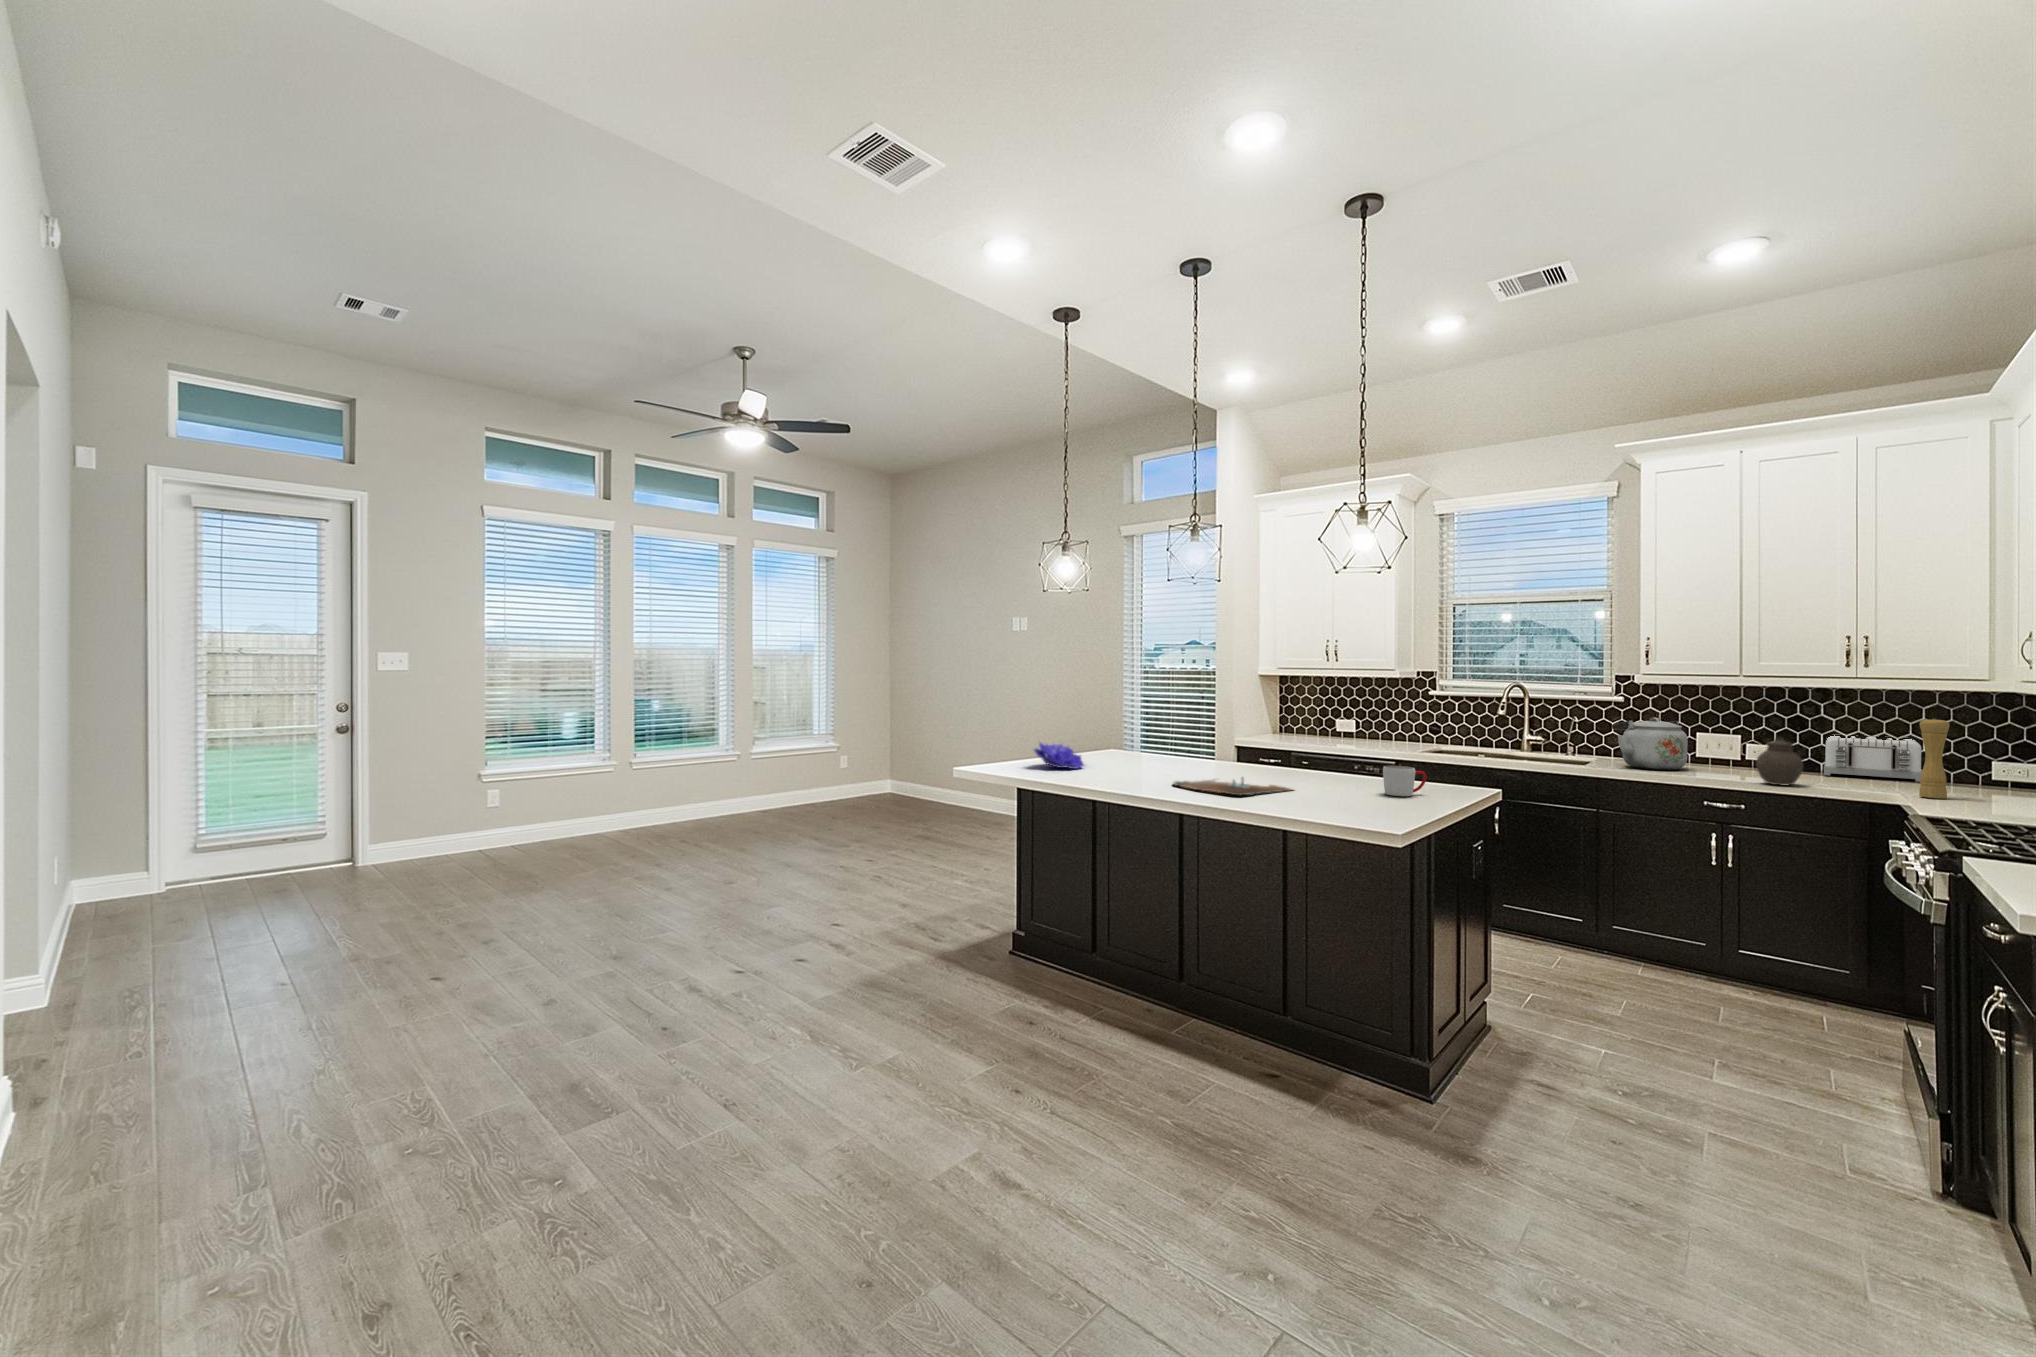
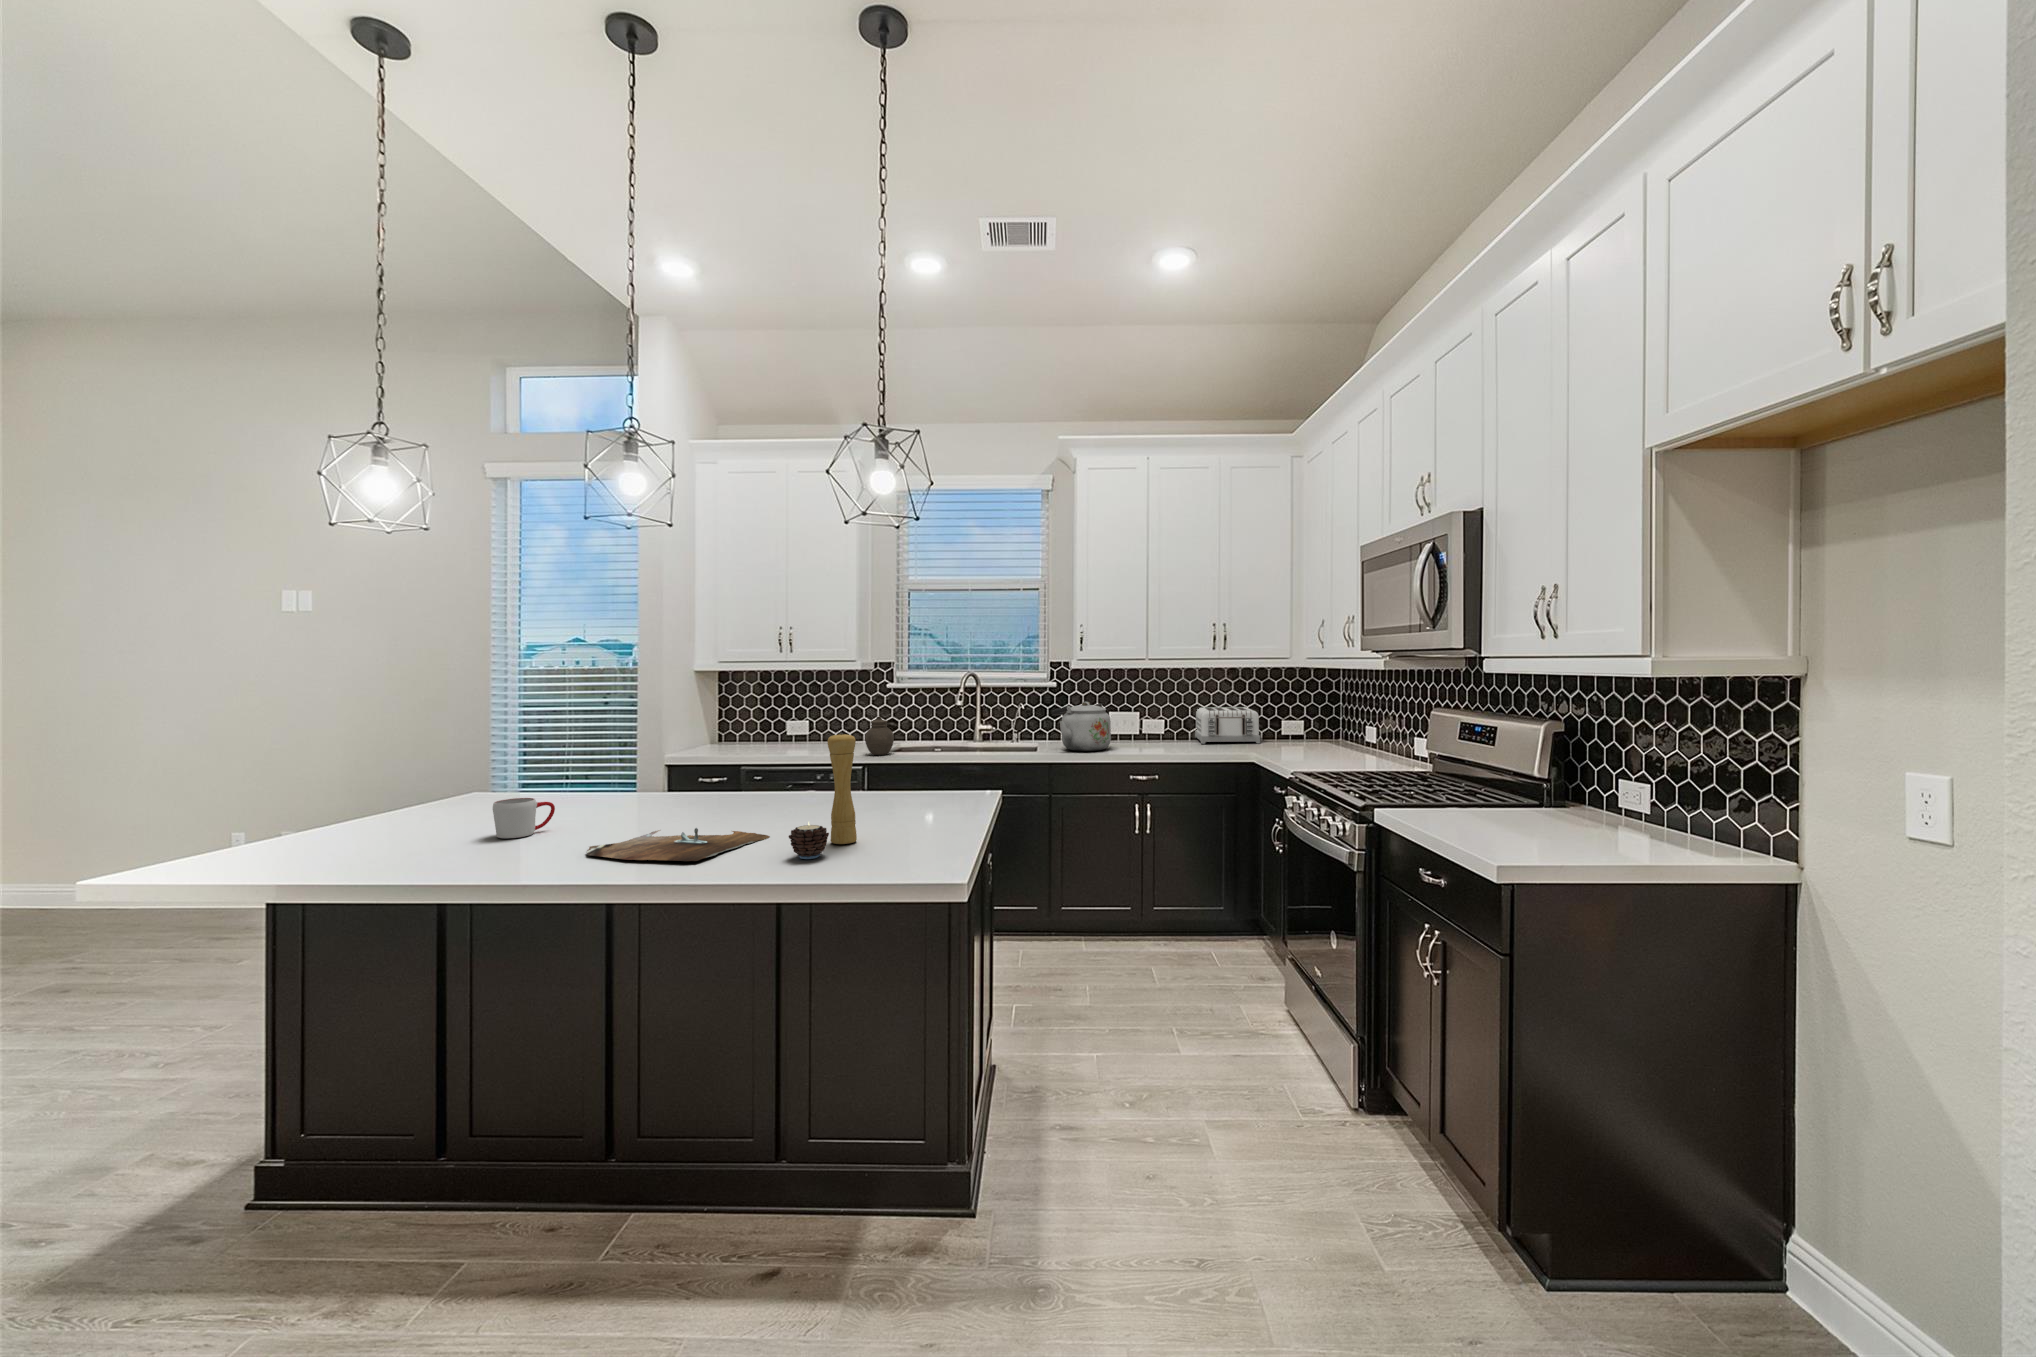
pepper mill: present [1919,718,1950,799] -> present [827,733,857,844]
jar: present [1756,737,1803,786] -> present [865,717,894,755]
decorative bowl: present [1034,743,1084,769] -> none [320,800,432,845]
mug: present [1383,766,1427,796] -> present [493,798,555,838]
candle: none [1304,777,1334,805] -> present [789,822,829,859]

